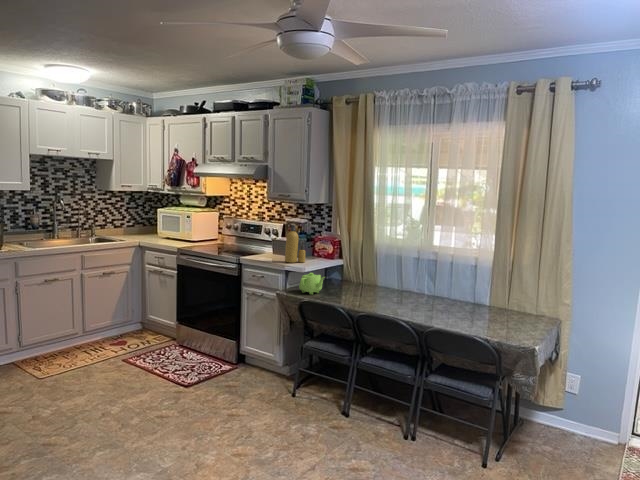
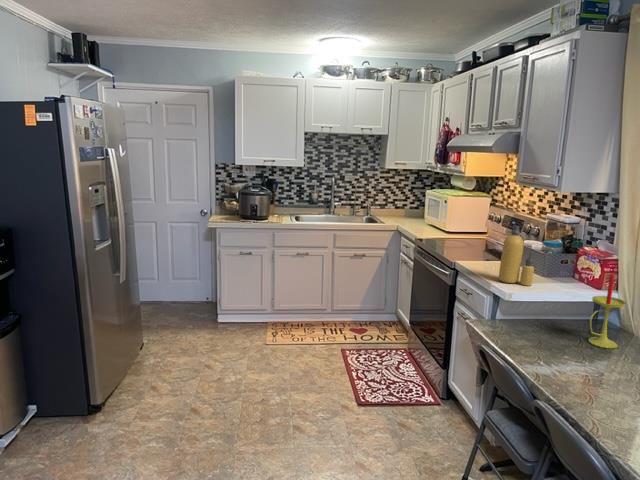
candle: none [340,246,357,288] -> present [588,274,626,348]
teapot: present [299,273,325,294] -> none [493,305,542,340]

